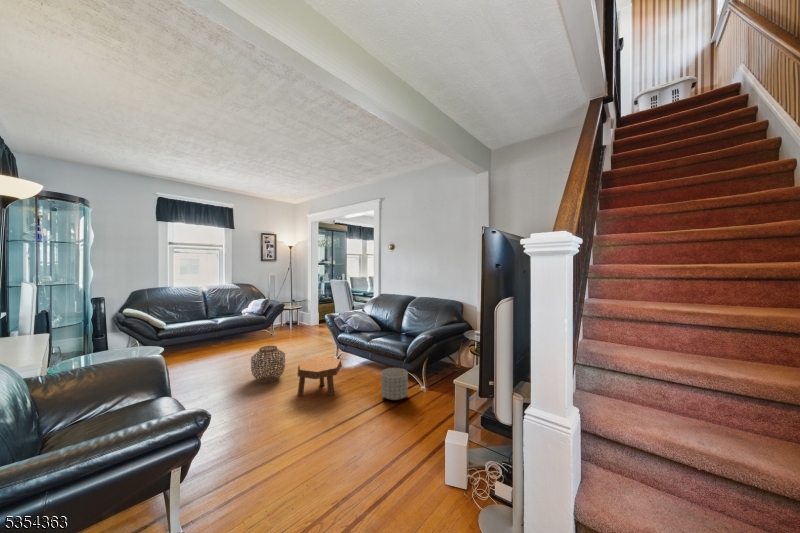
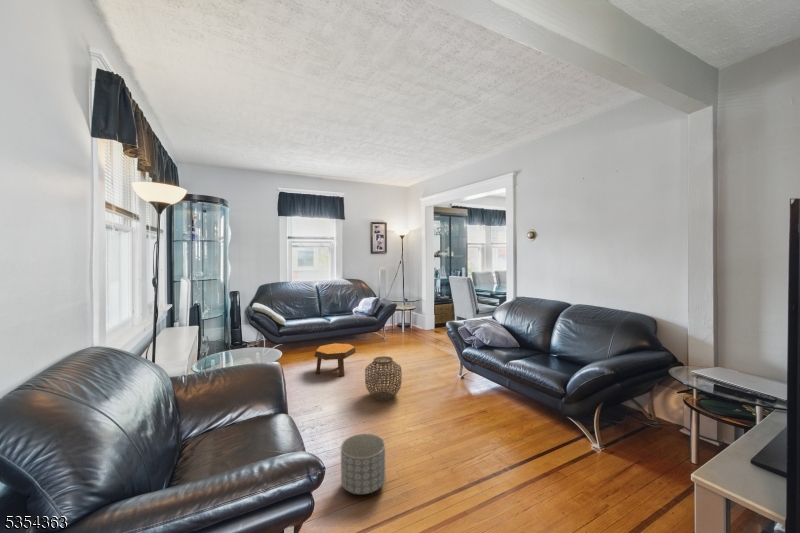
footstool: present [298,357,342,396] -> present [314,343,356,376]
planter: present [381,368,408,400] -> present [341,434,385,494]

